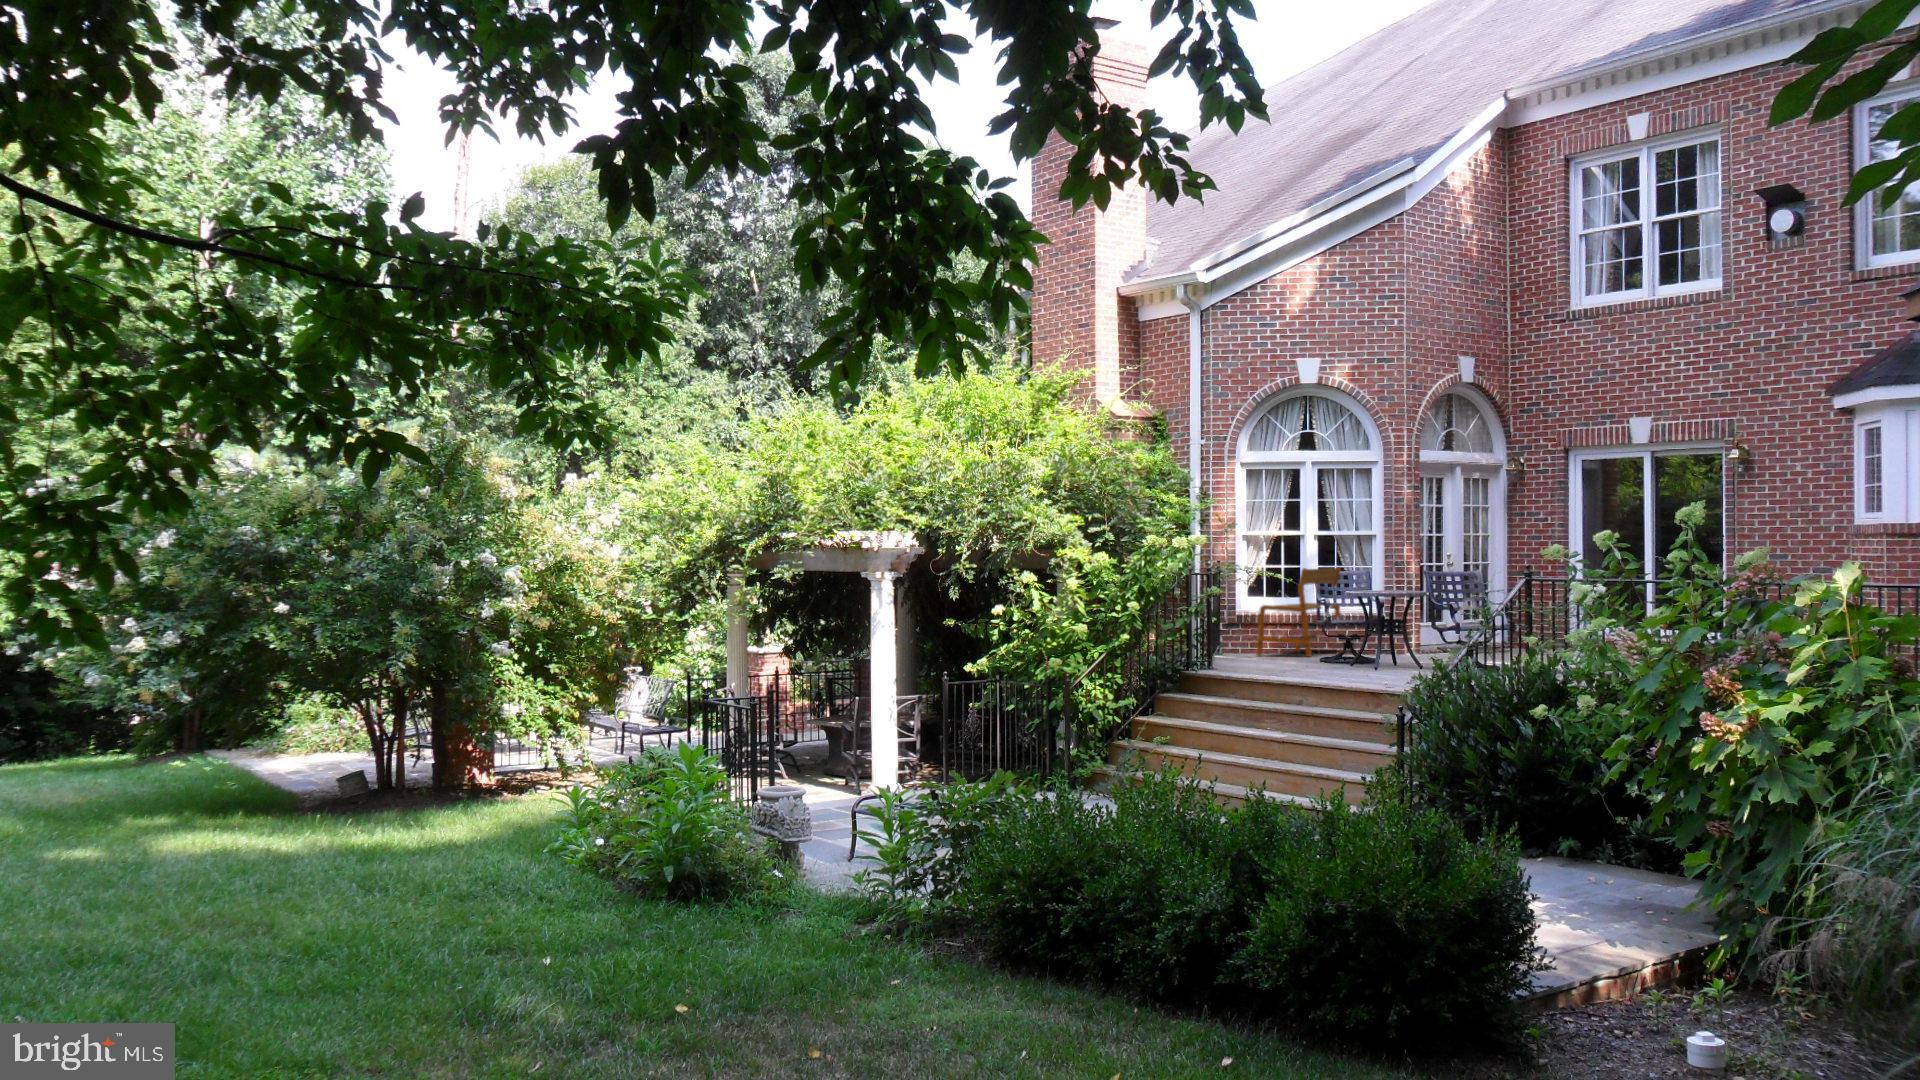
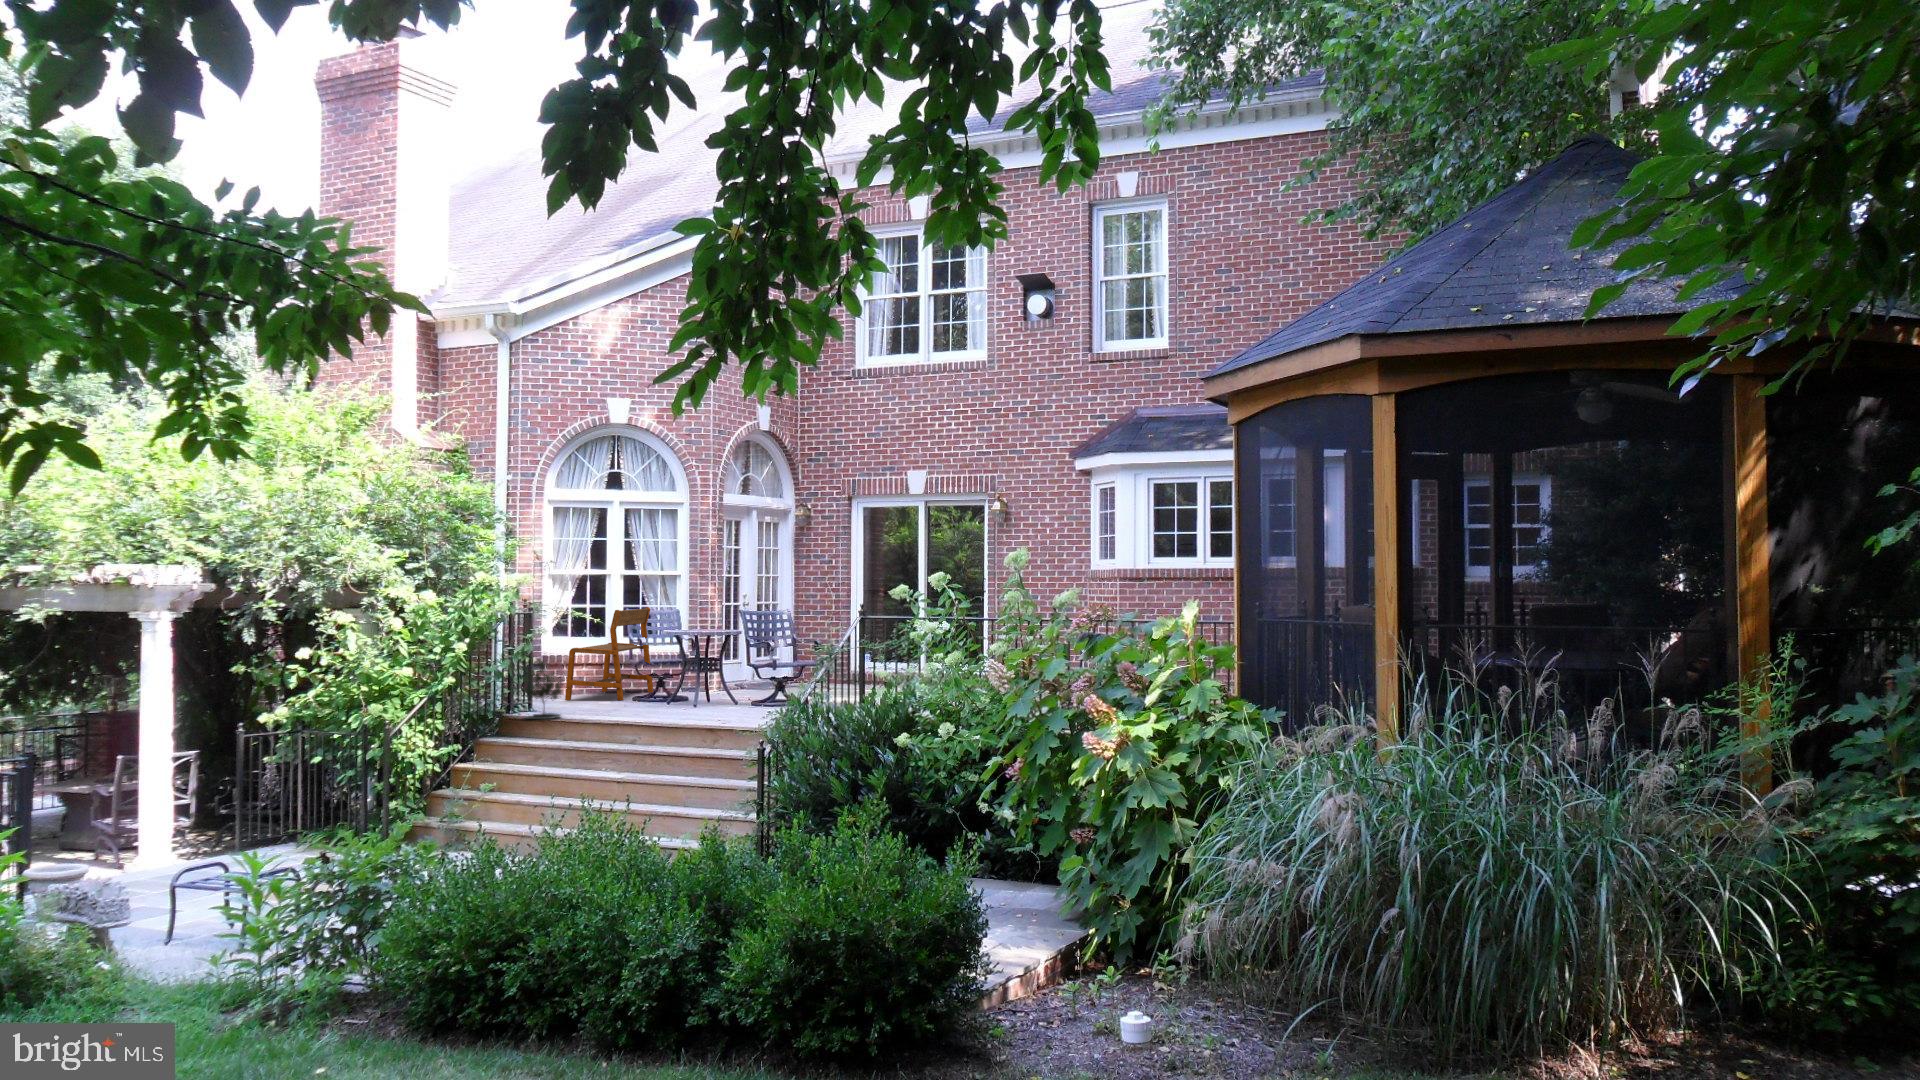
potted tree: none [1211,605,1252,667] -> present [525,660,563,719]

